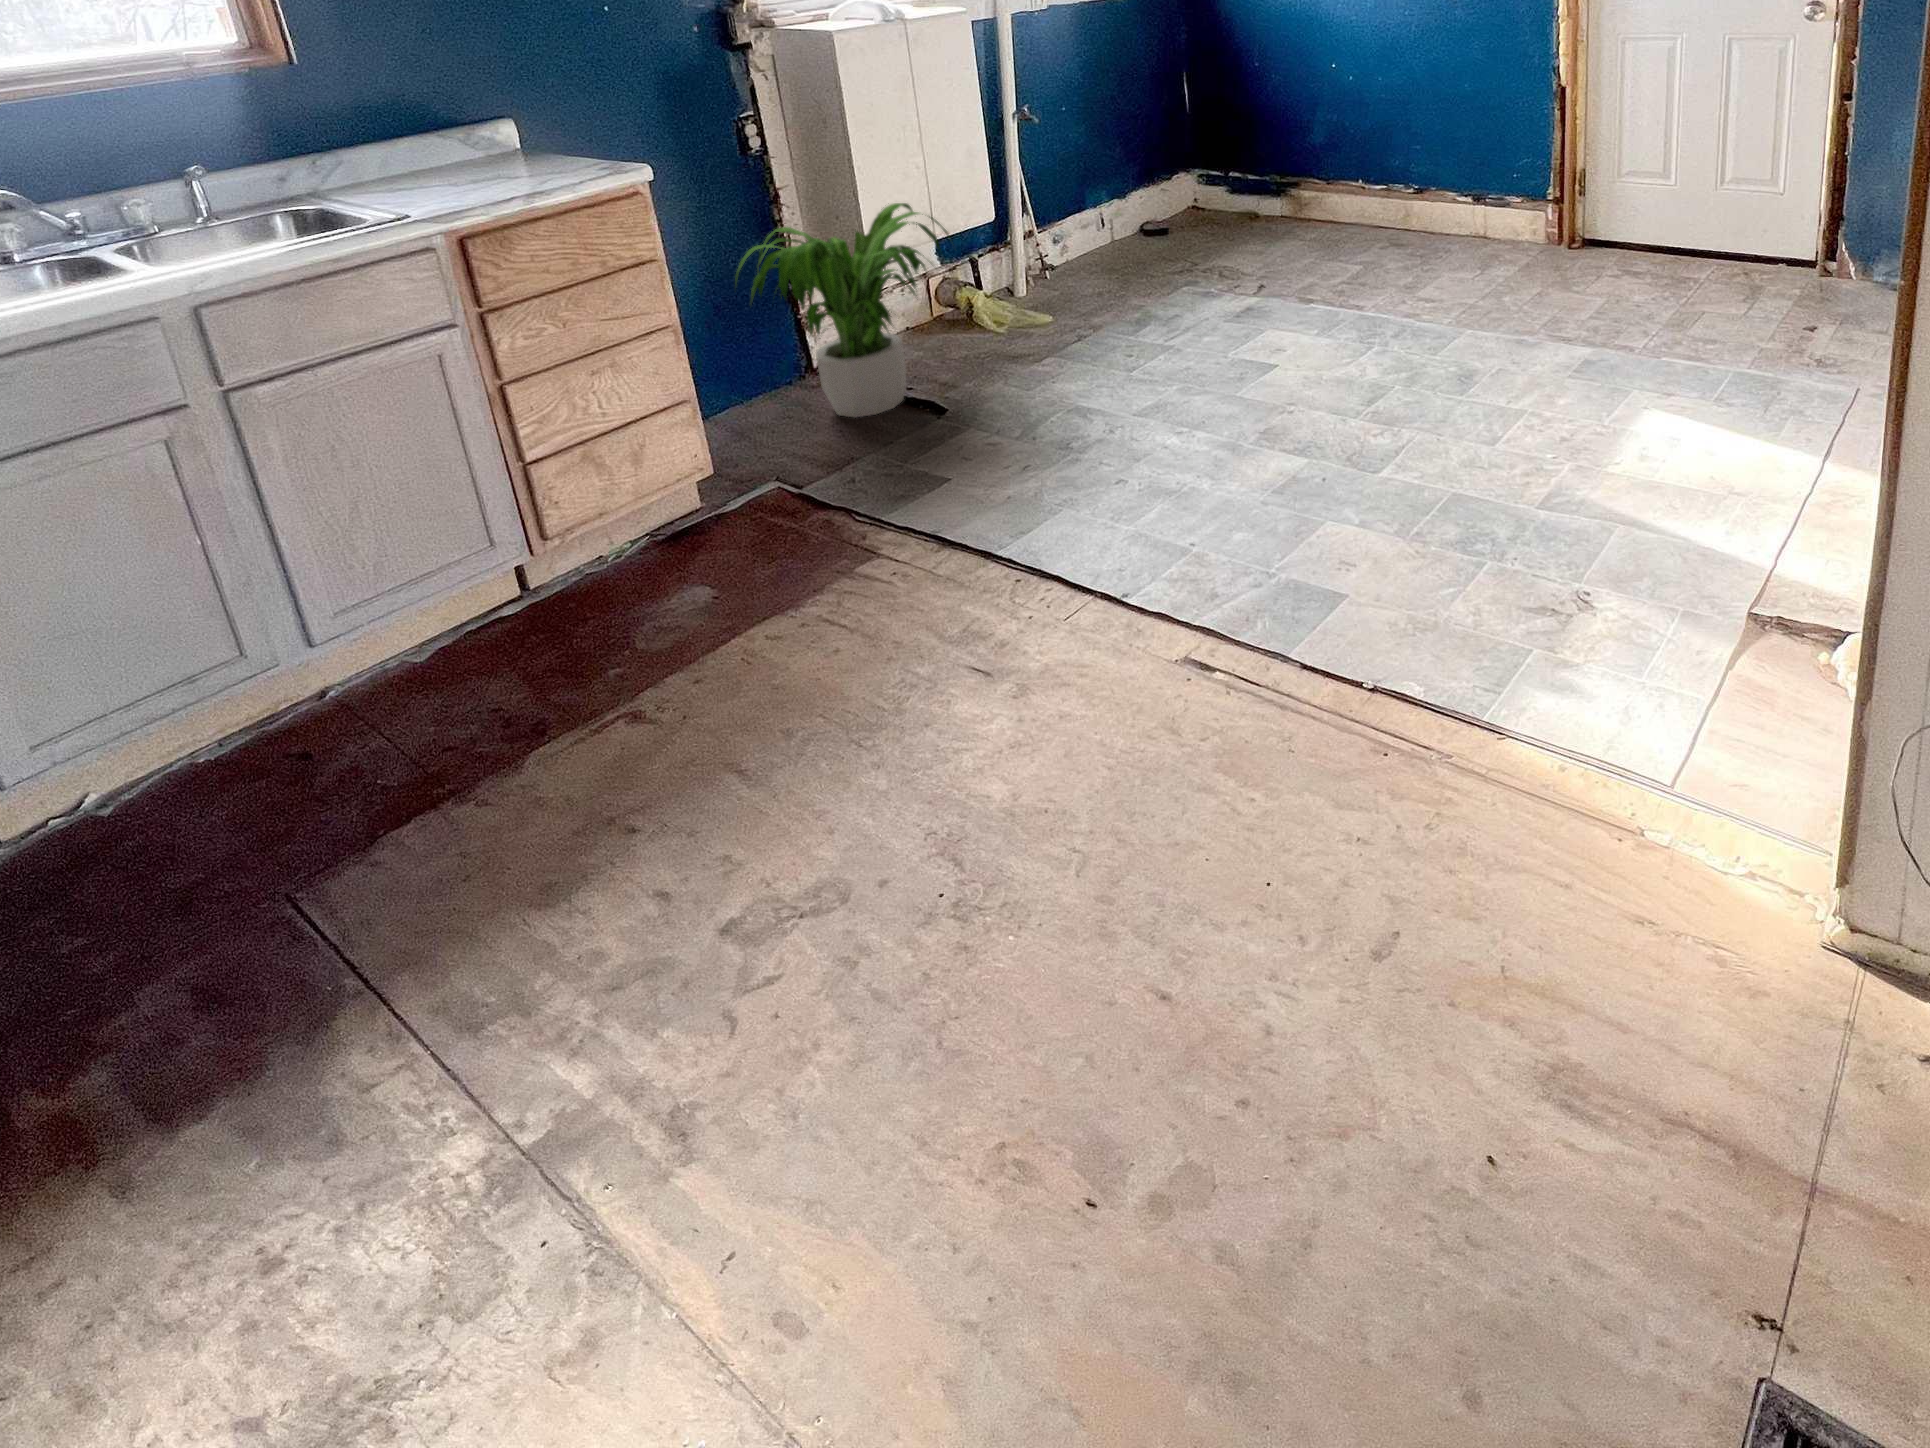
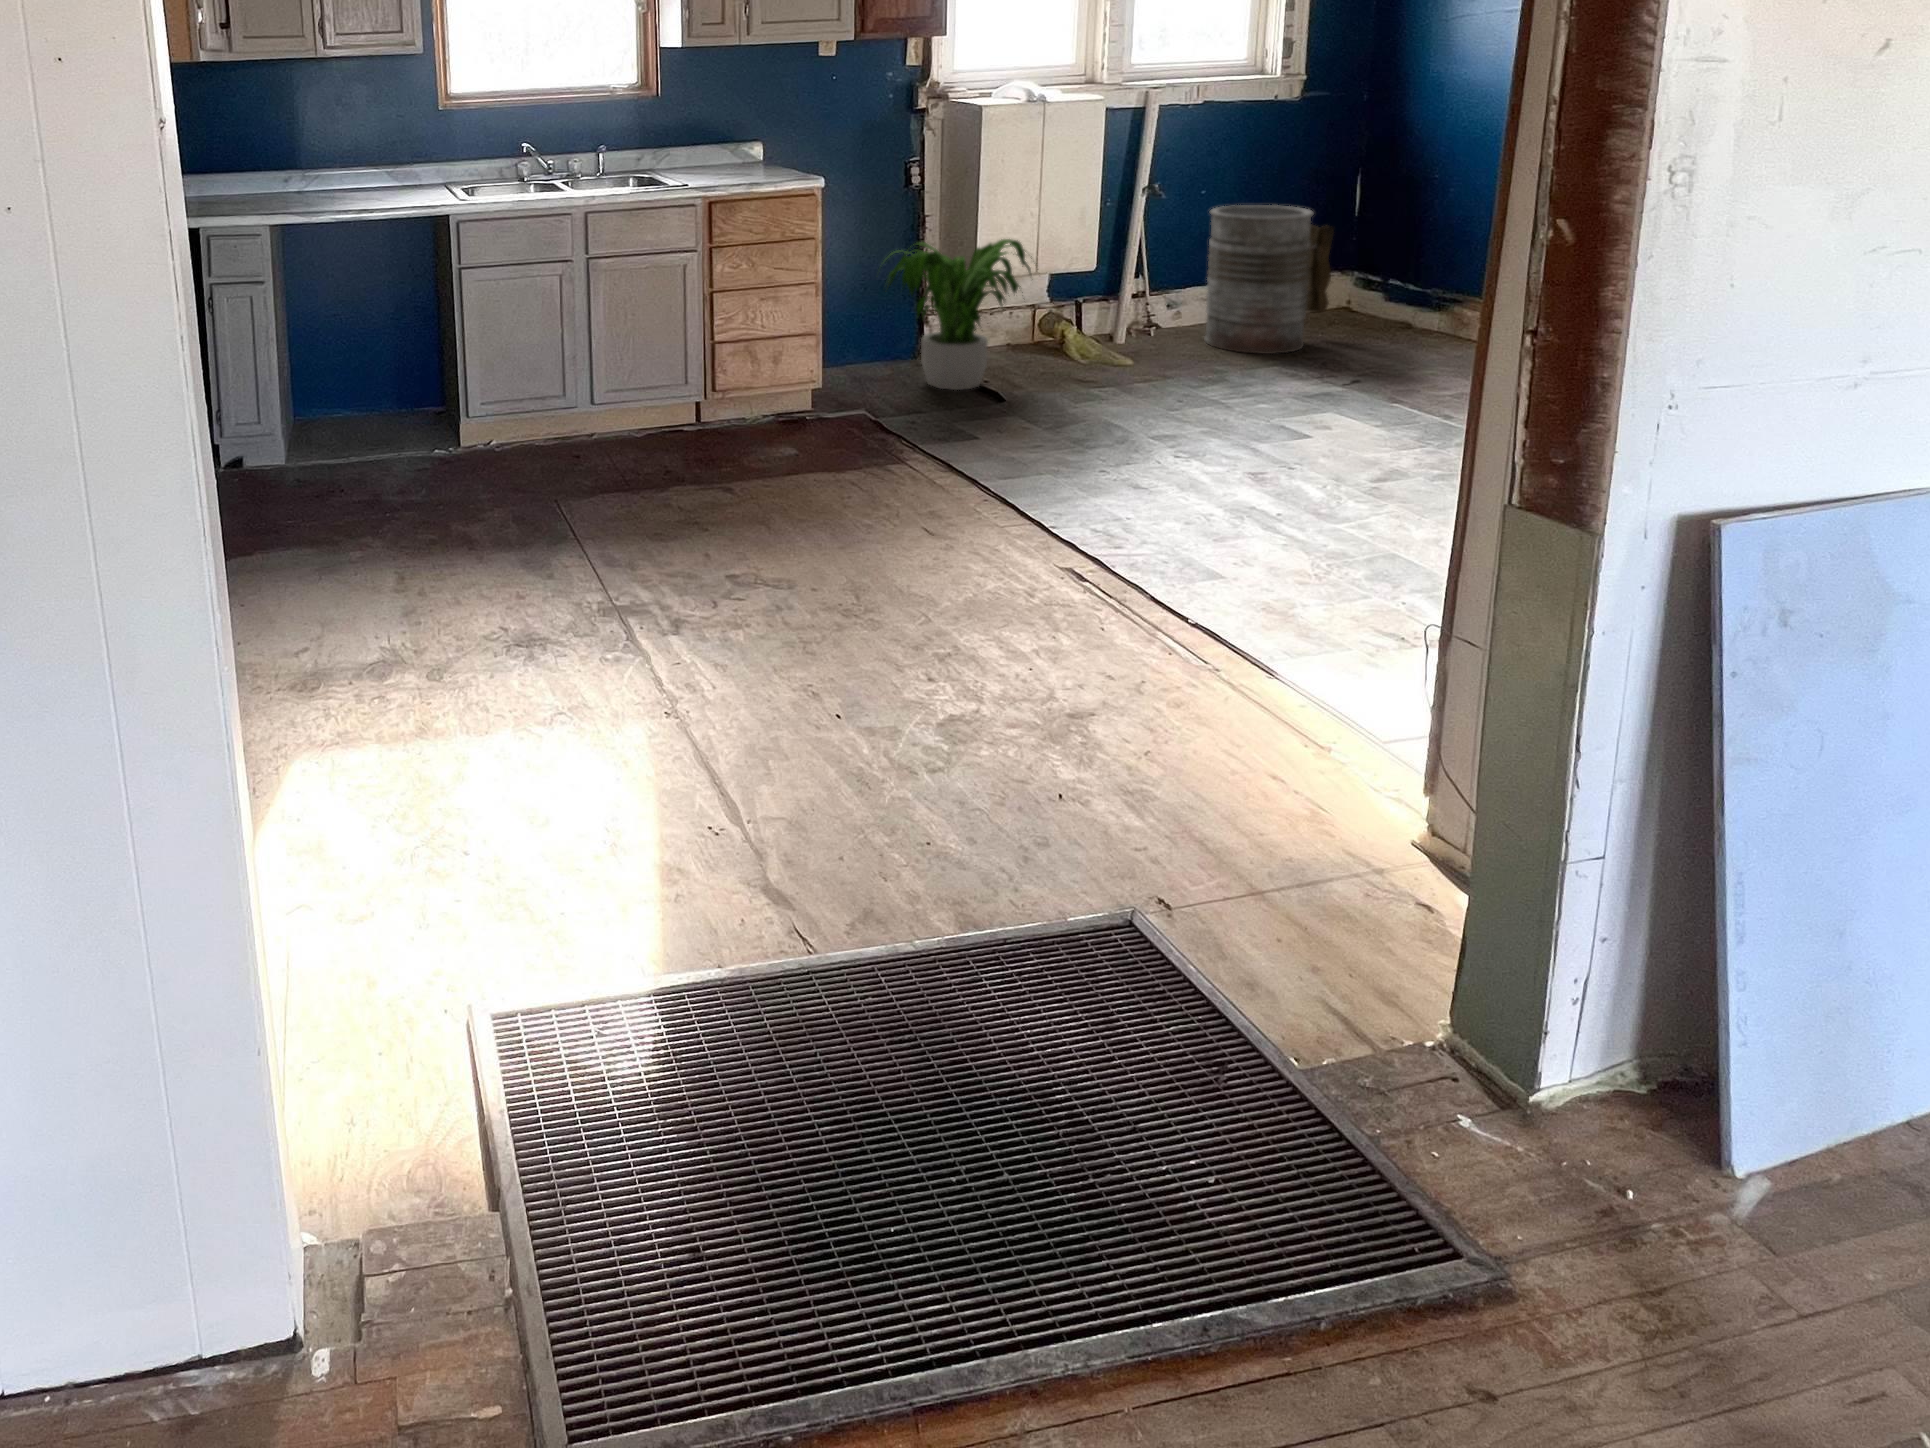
trash can: none [1079,112,1201,280] -> present [1204,205,1334,354]

